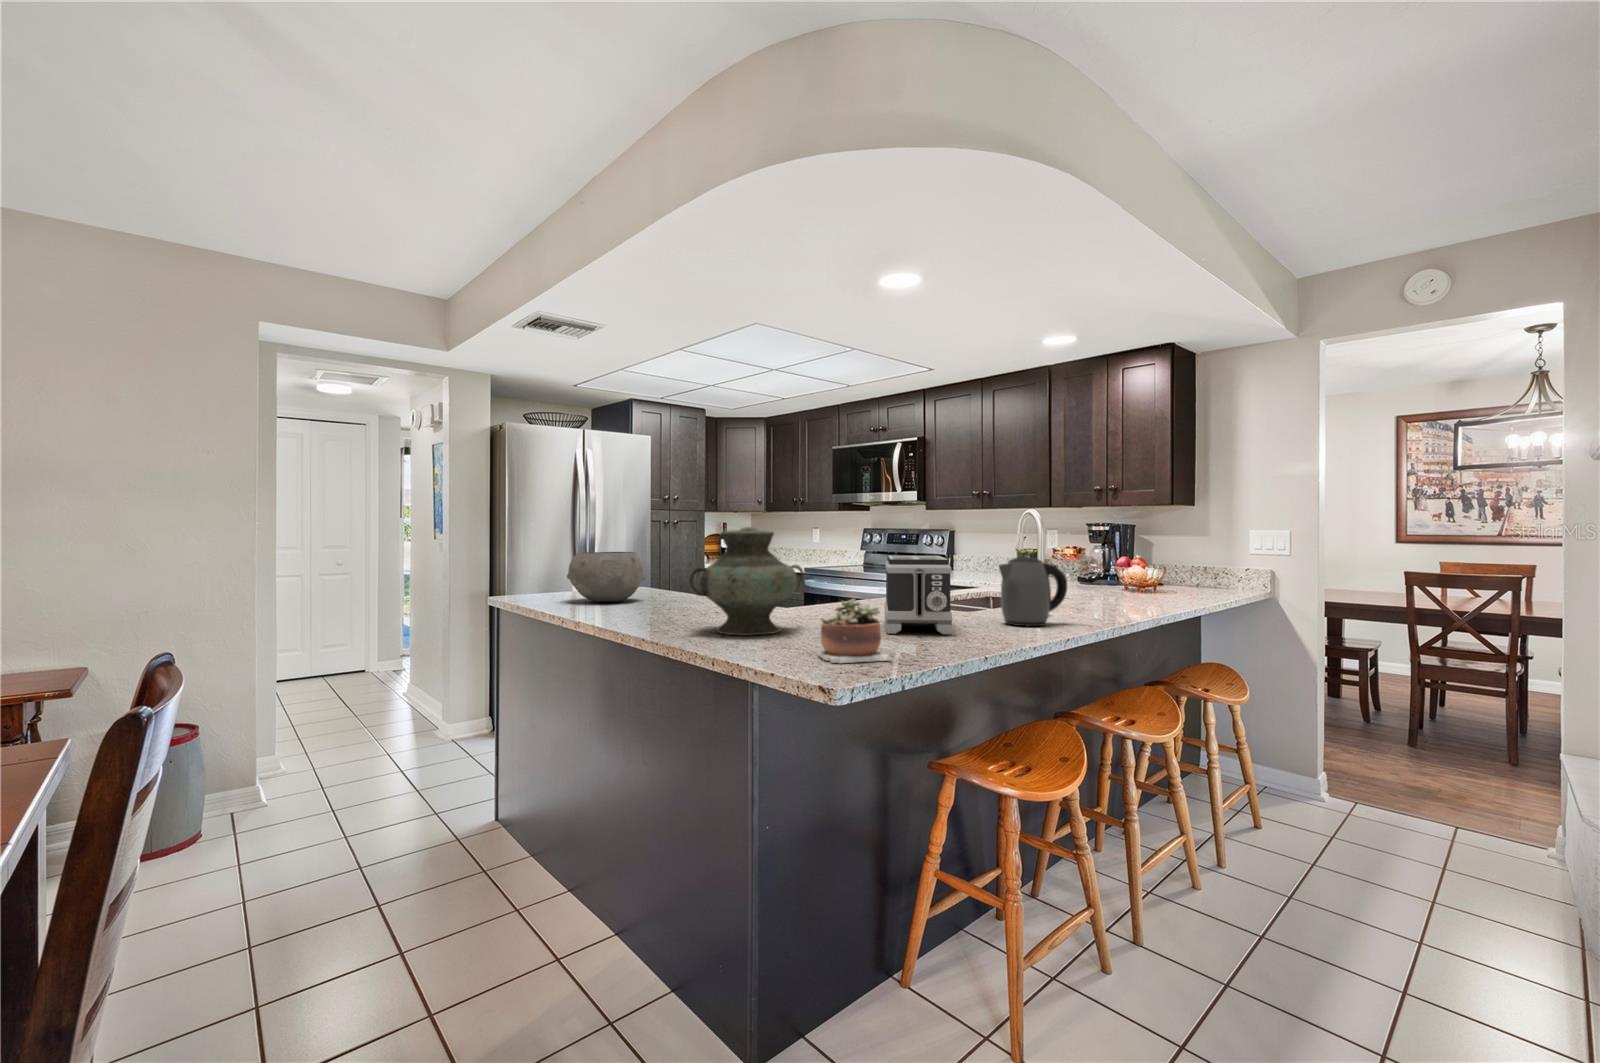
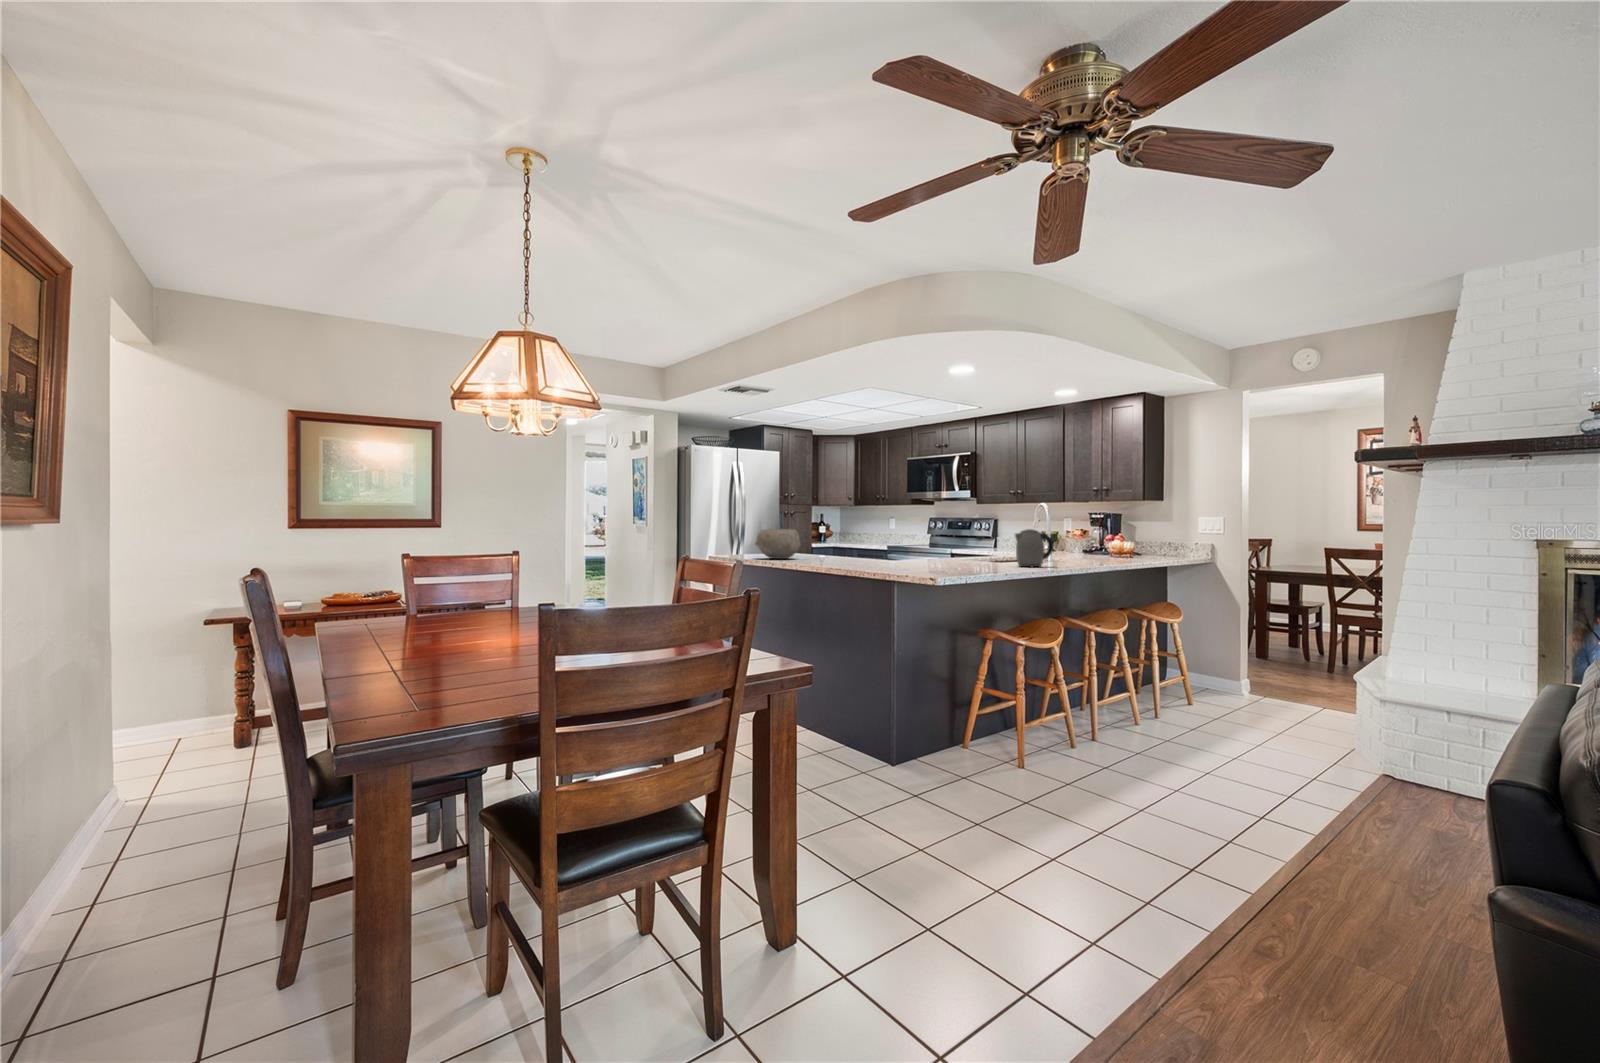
vase: present [689,527,804,635] -> none [849,512,906,568]
toaster: present [885,556,952,635] -> none [950,529,987,569]
succulent plant: present [817,599,890,663] -> none [918,546,955,574]

